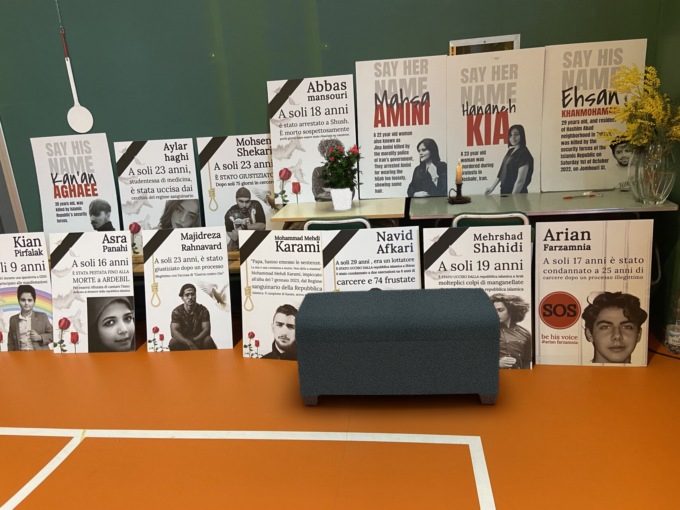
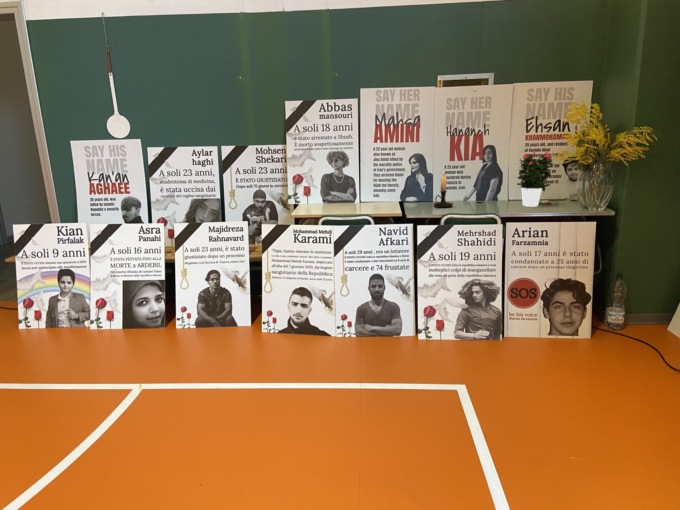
potted flower: present [319,144,364,210] -> present [517,152,553,207]
bench: present [294,288,501,405] -> none [316,274,481,365]

